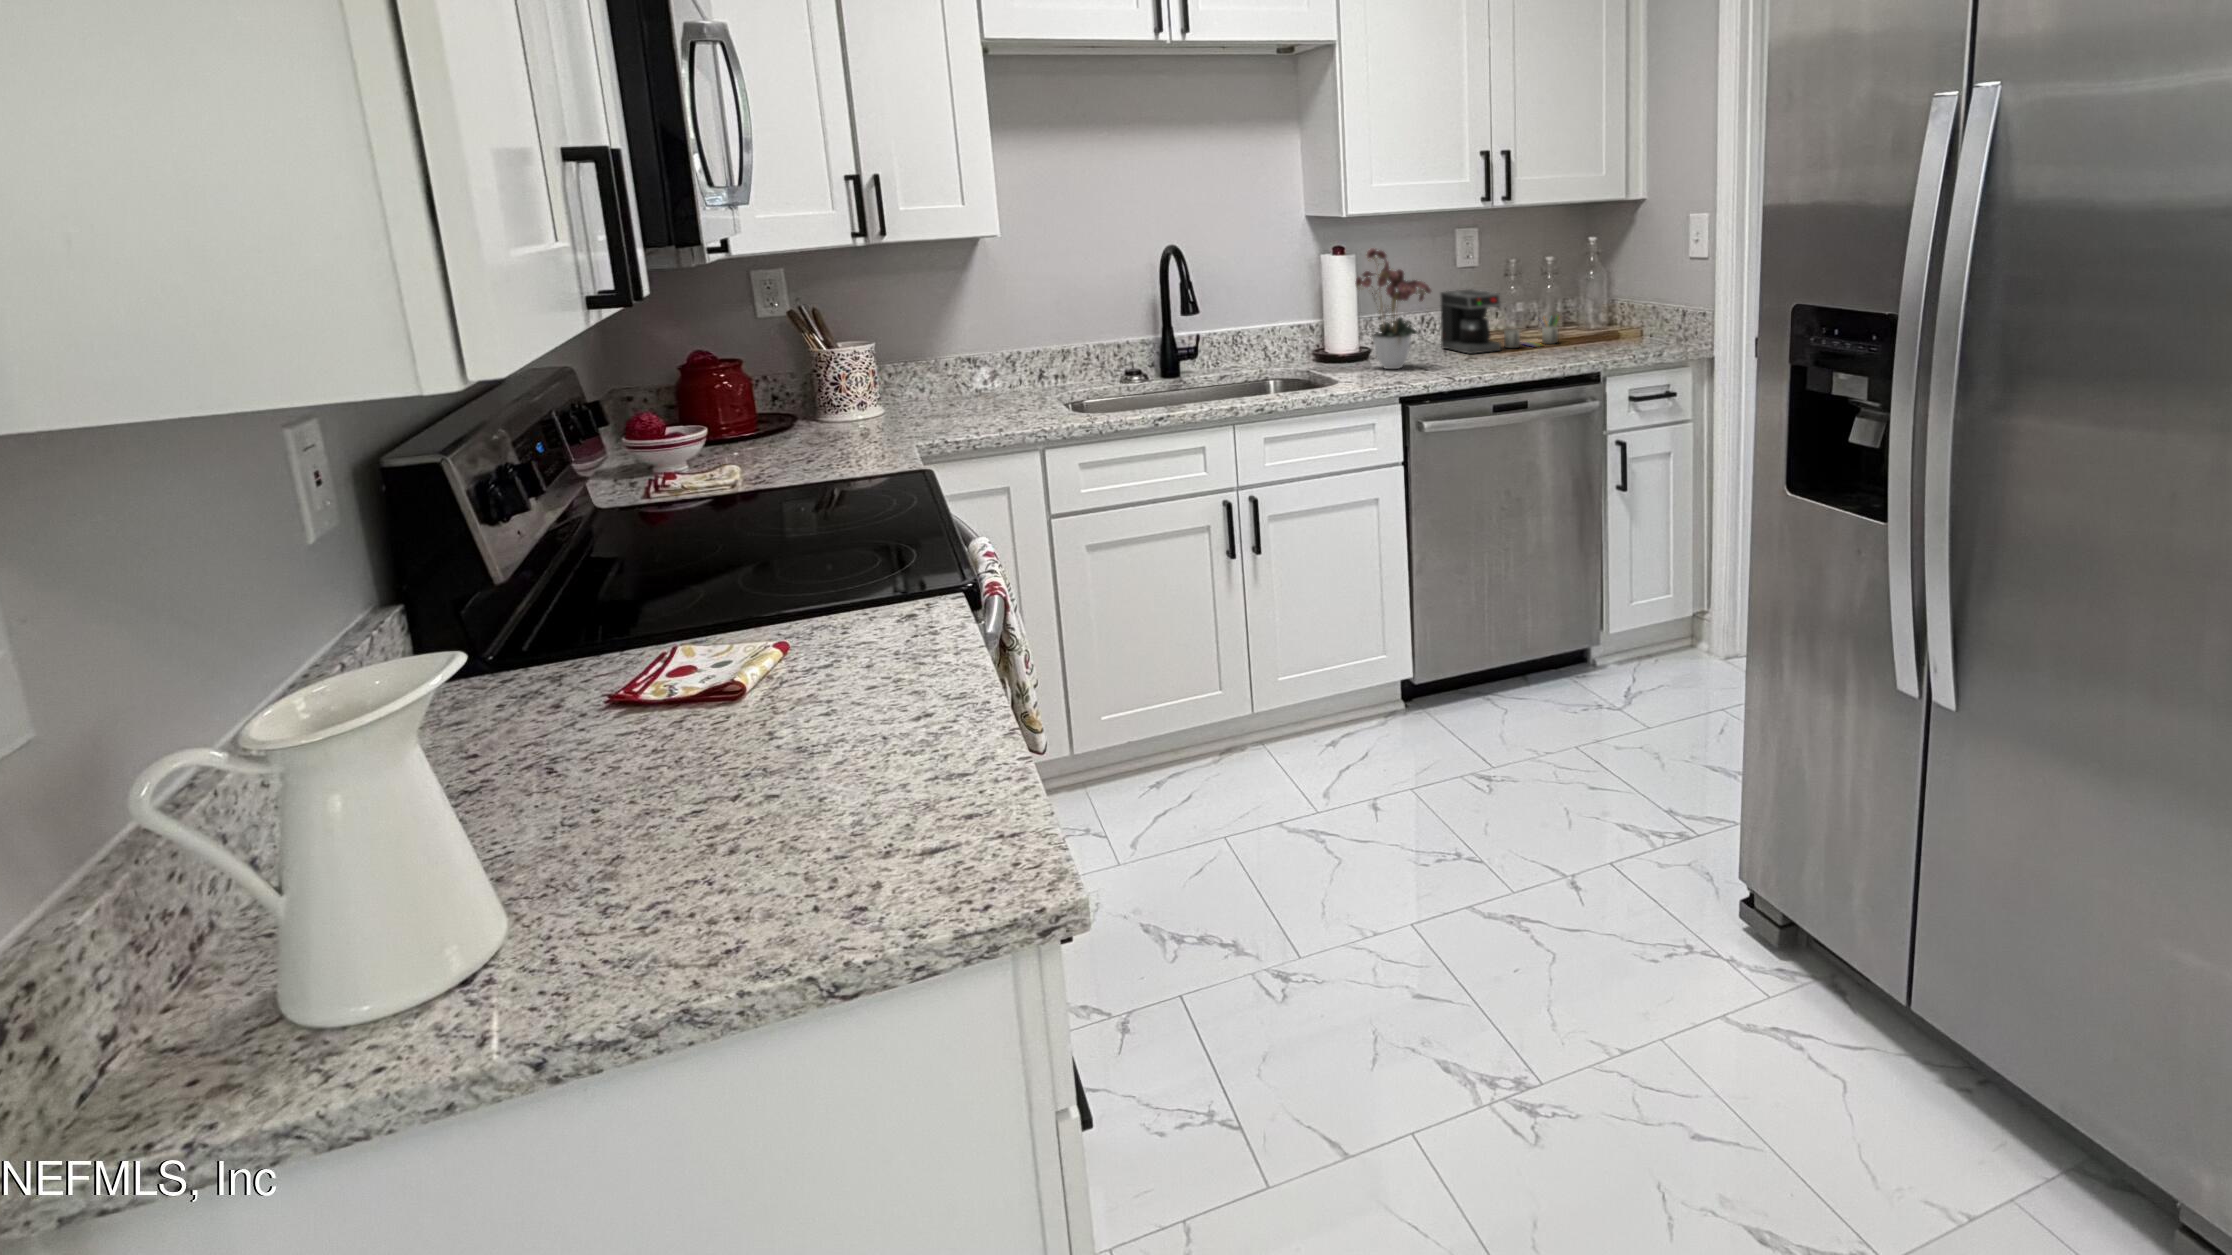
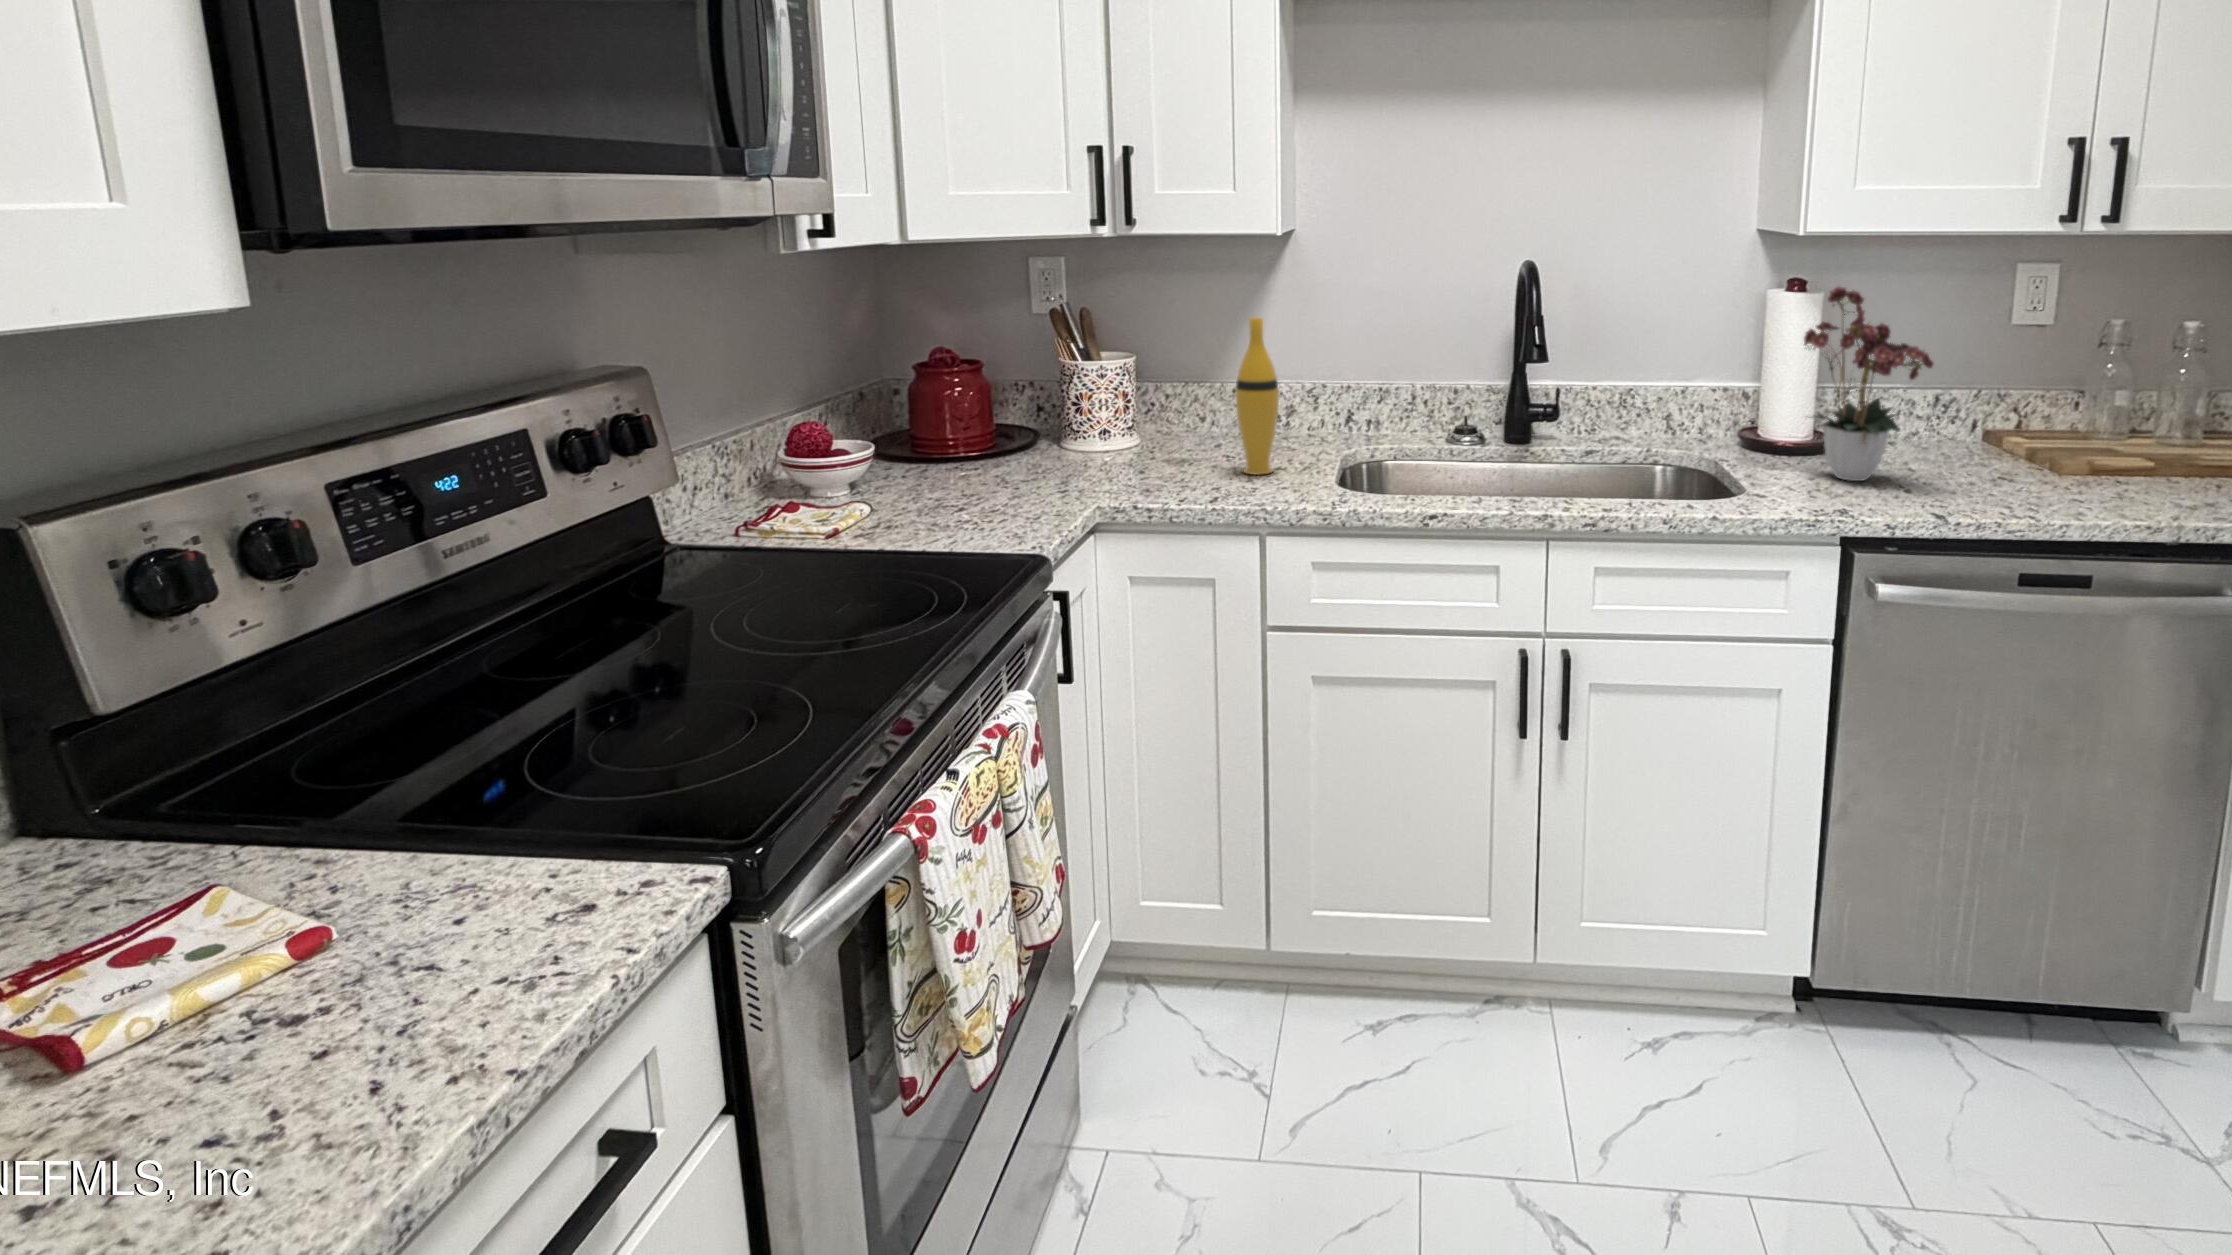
coffee maker: present [1440,290,1559,354] -> none [1959,361,2198,472]
vase: none [987,297,1021,415] -> present [1236,317,1279,475]

